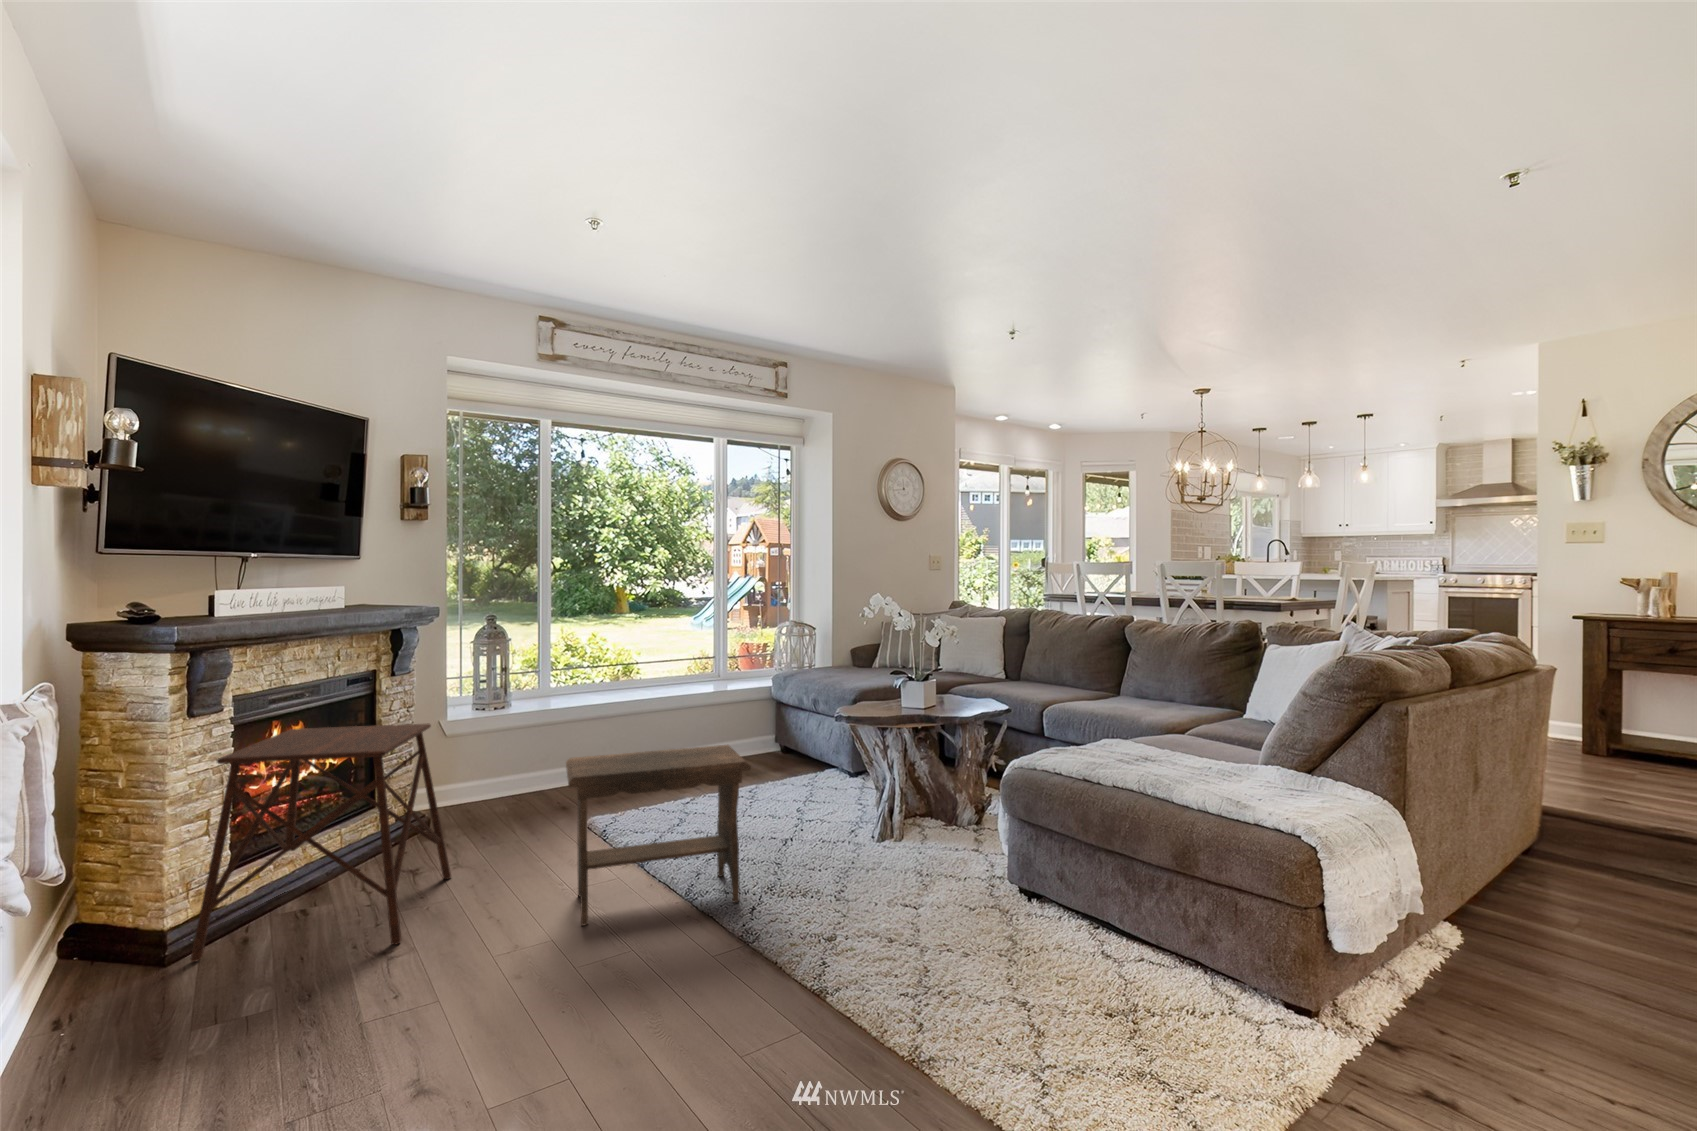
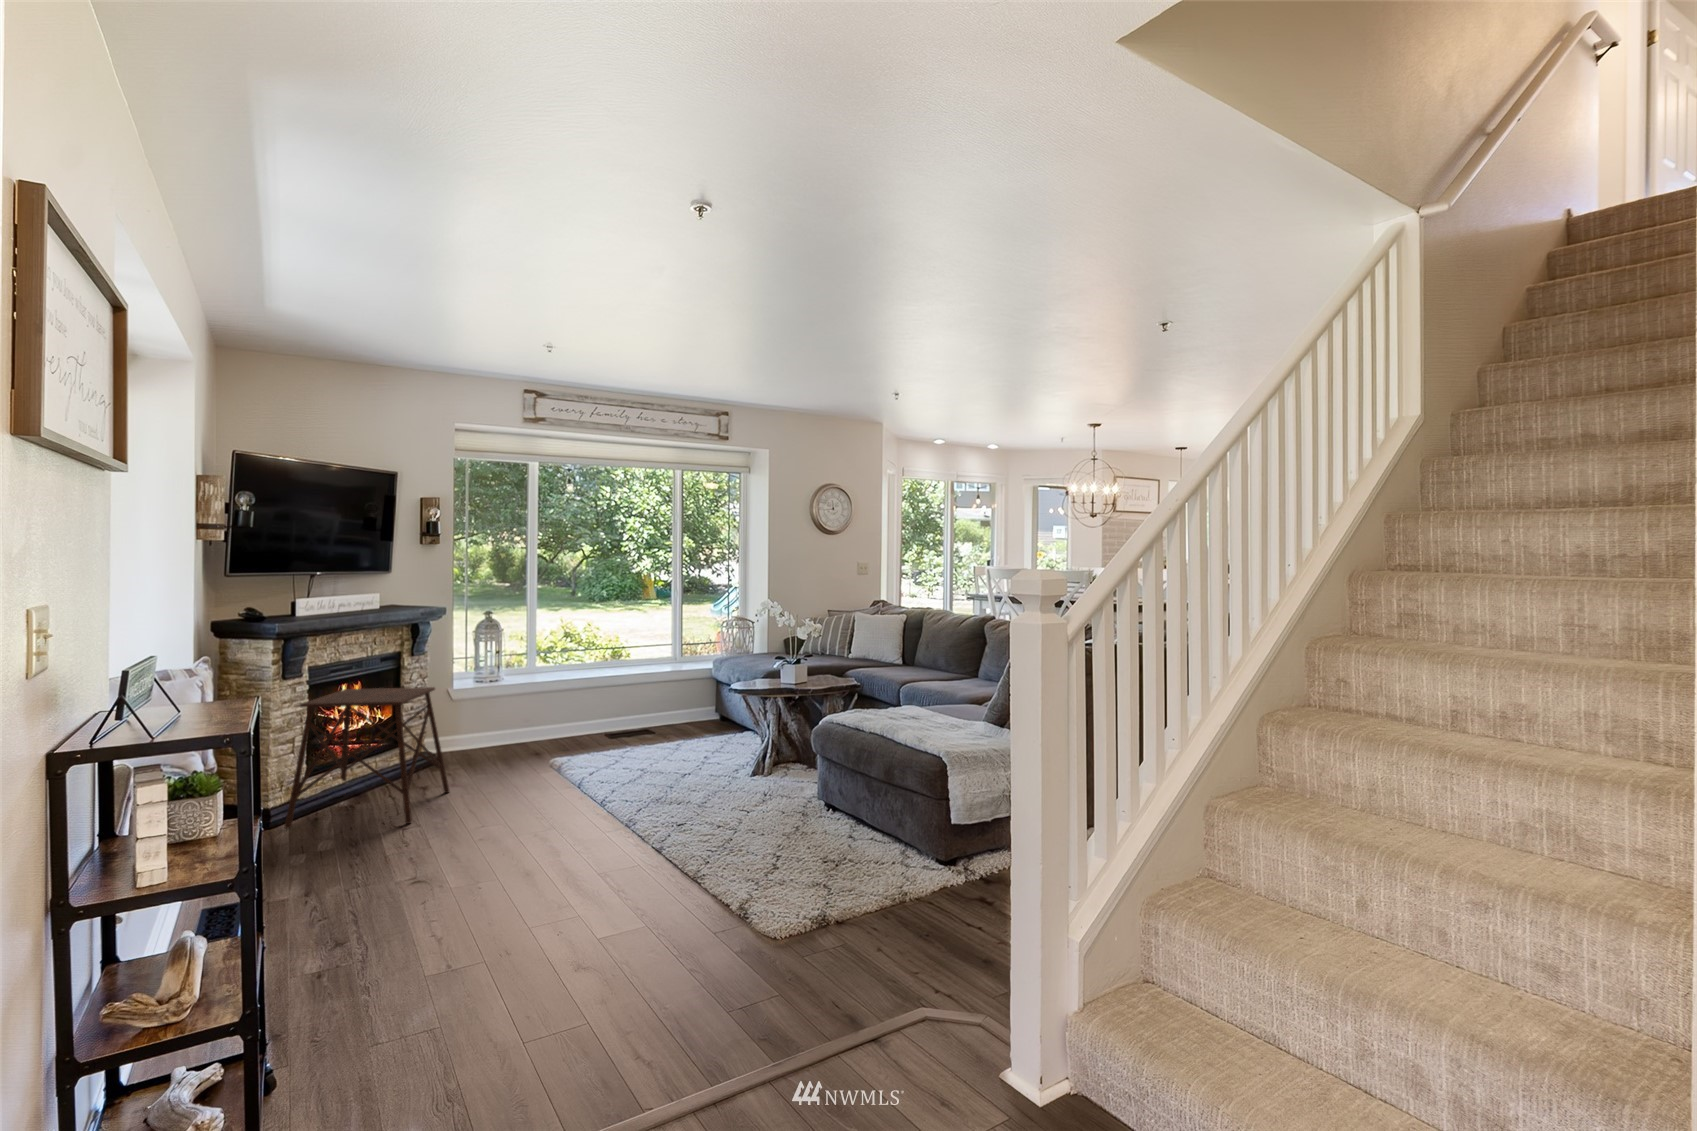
footstool: present [566,745,751,926] -> none [516,705,641,818]

